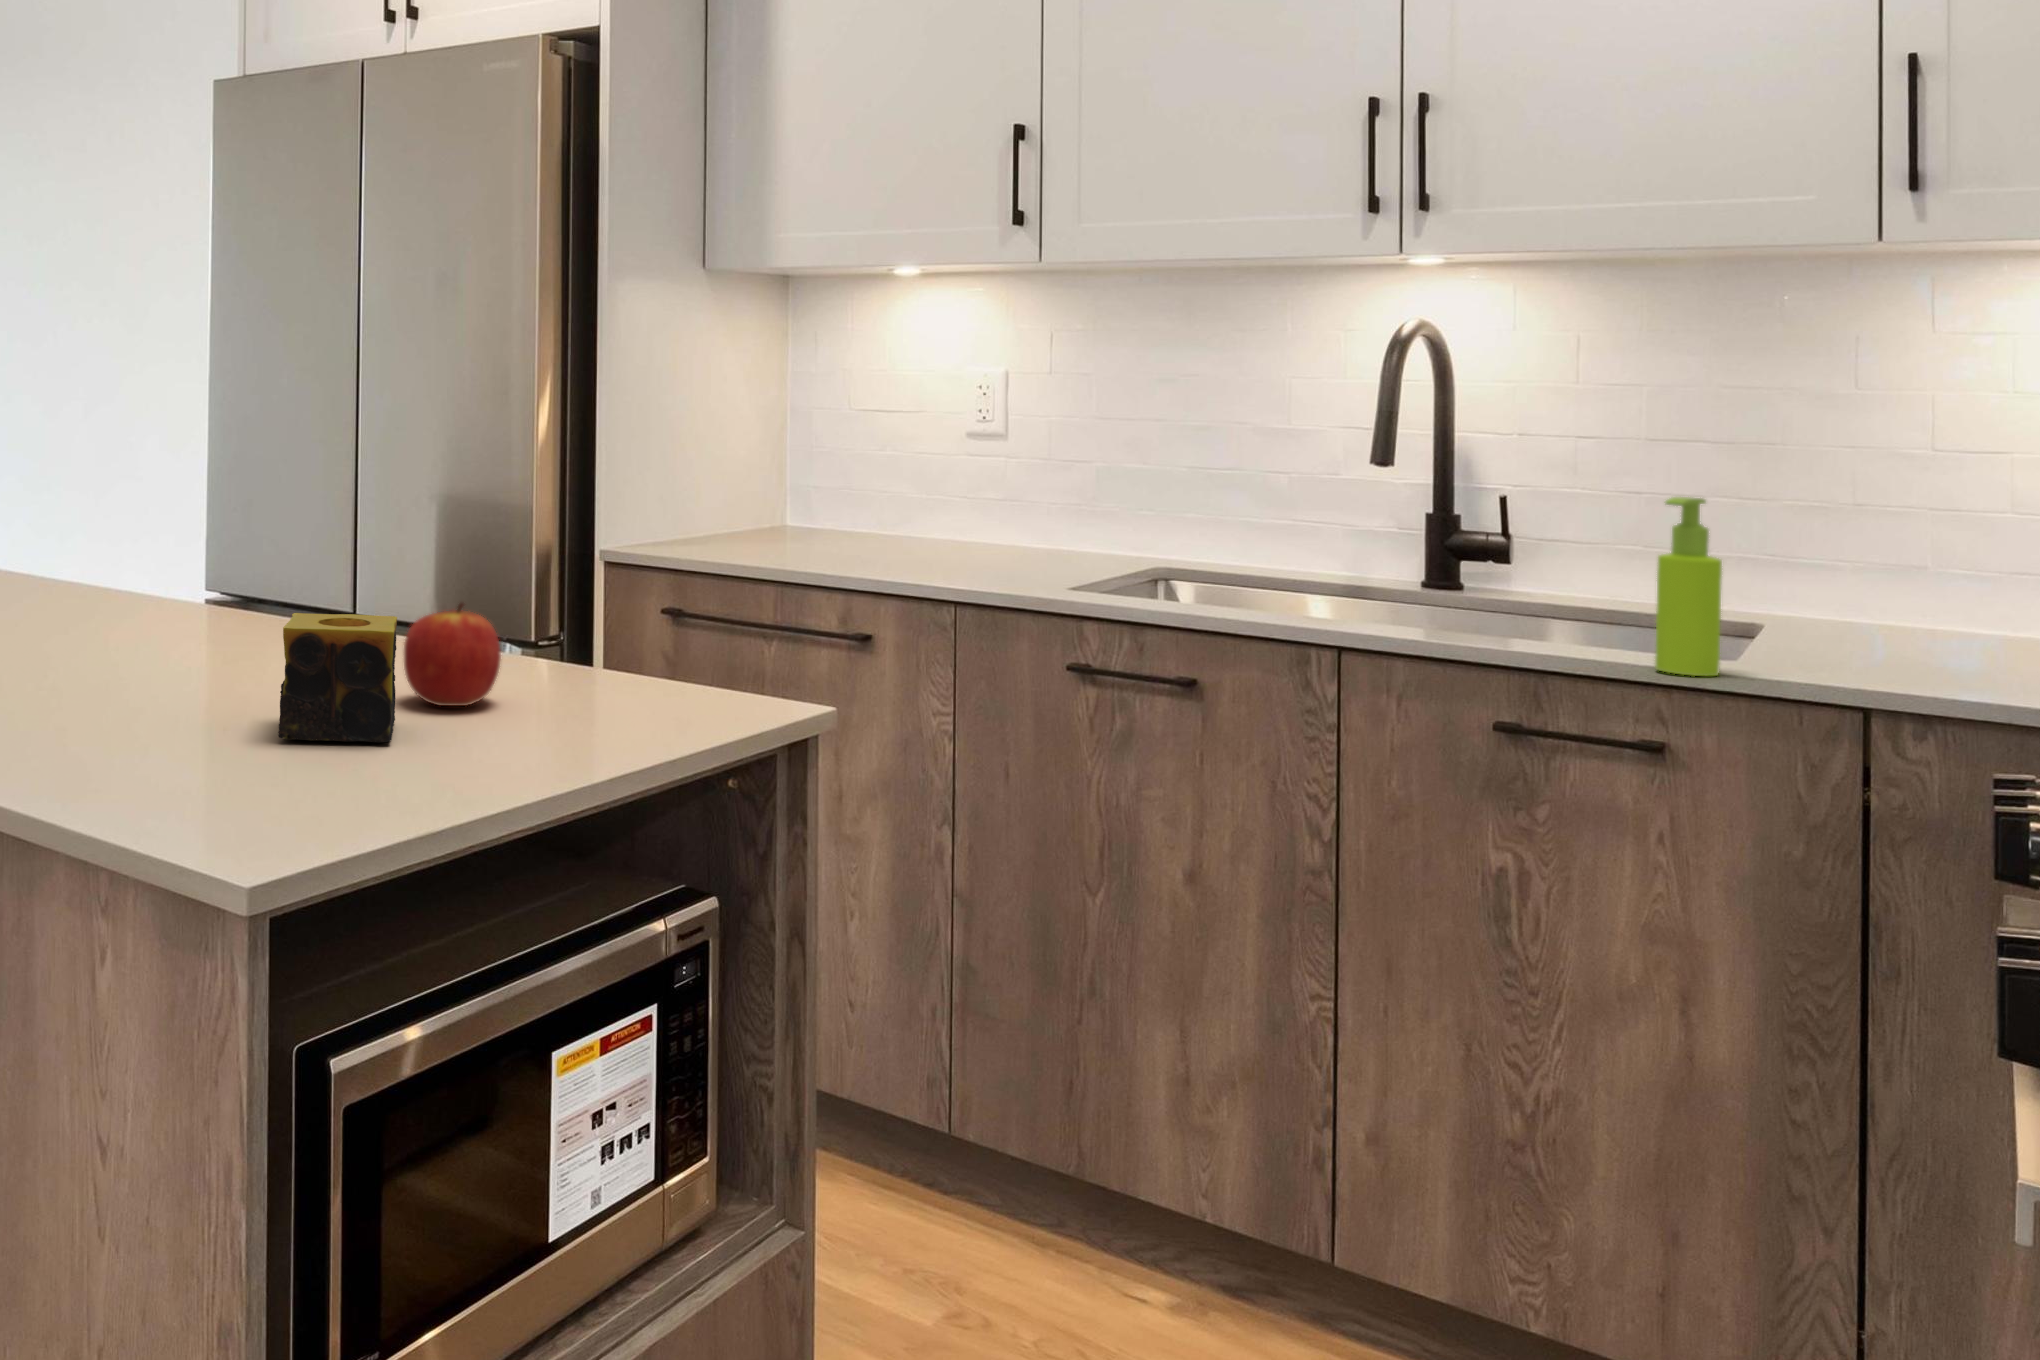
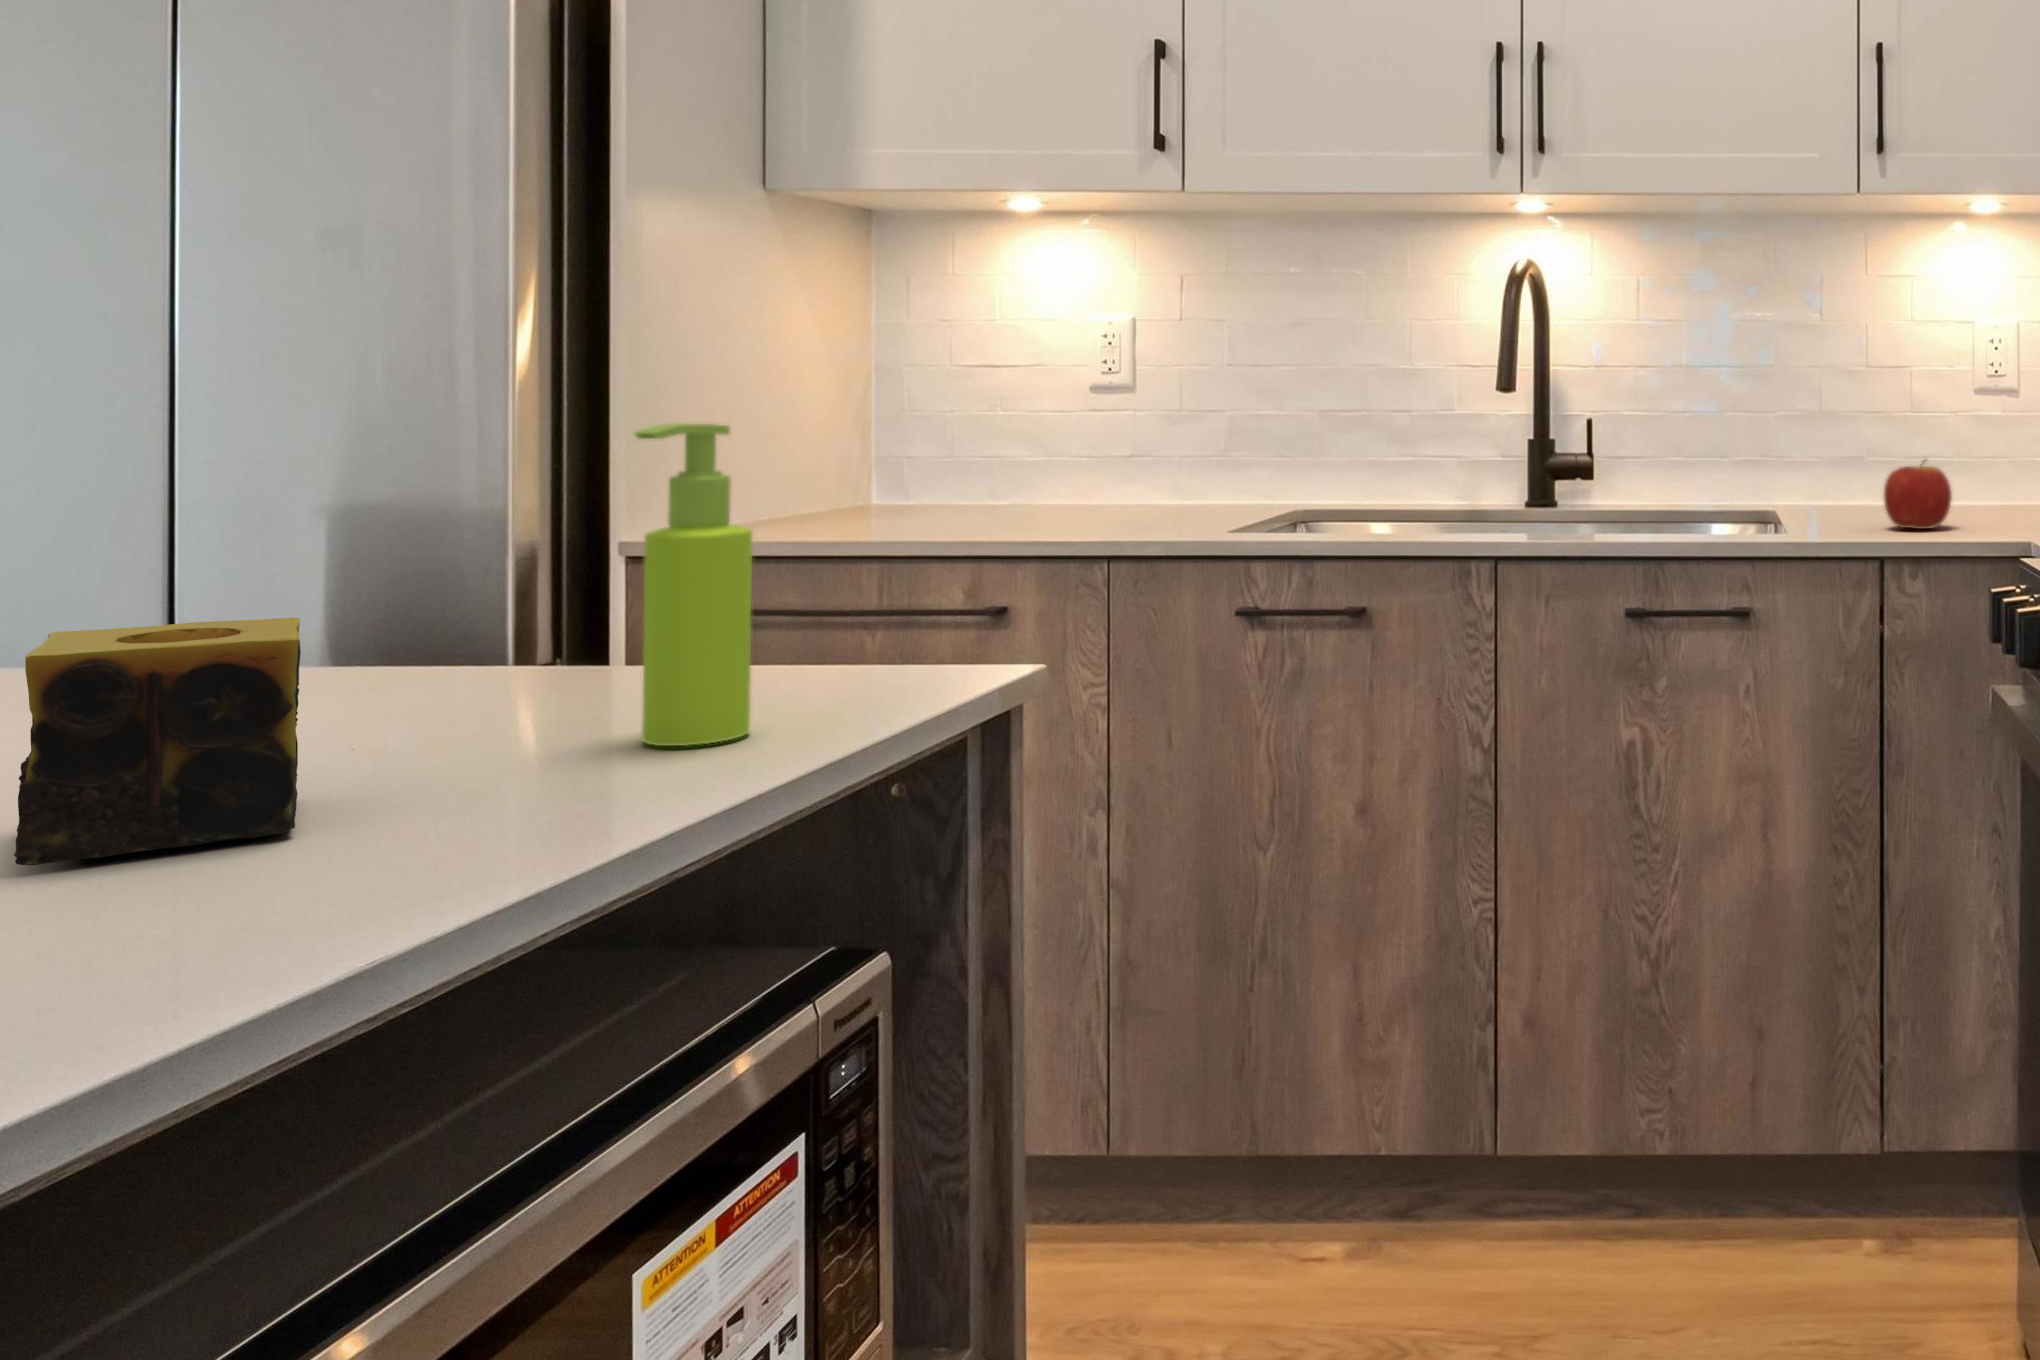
soap dispenser: present [1655,497,1722,676] -> present [635,423,752,746]
apple: present [404,603,501,706] -> present [1884,464,1952,529]

